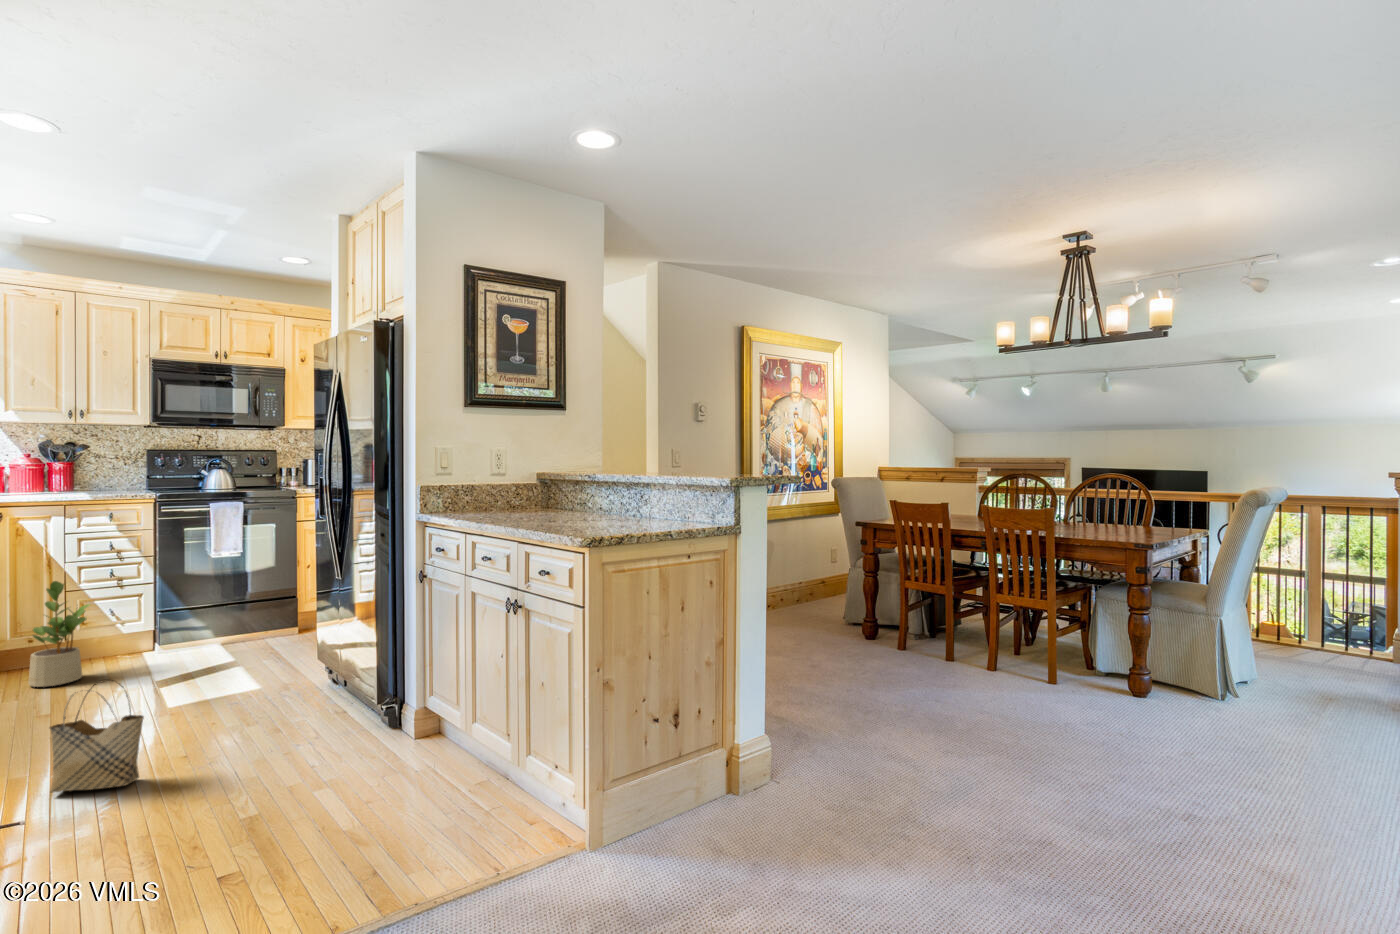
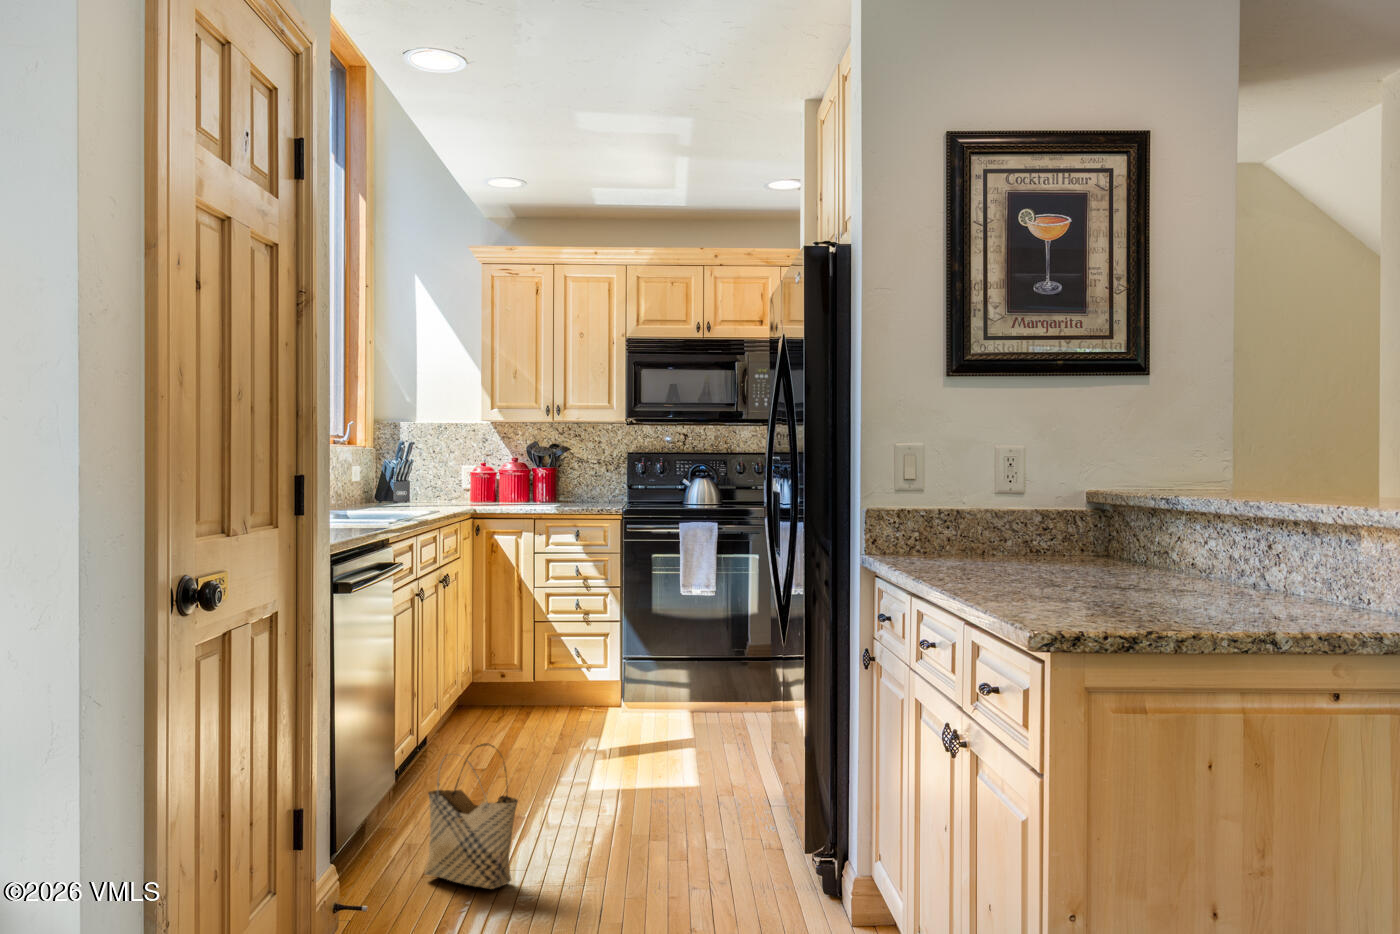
potted plant: present [28,581,90,687] -> none [488,607,549,732]

